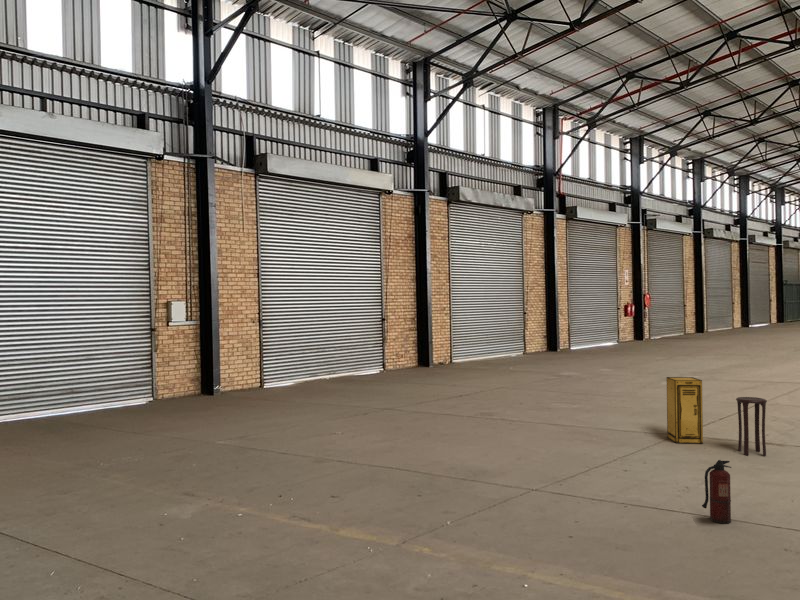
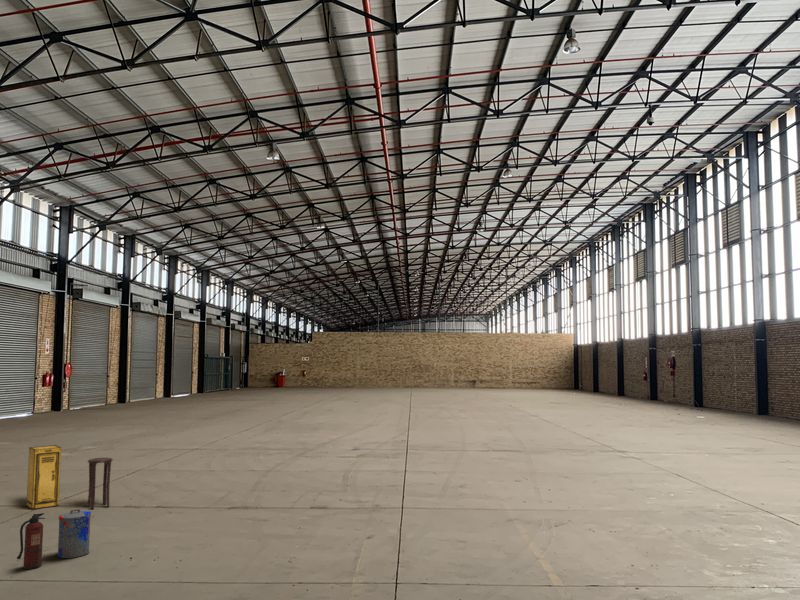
trash can: none [741,462,782,520] -> present [58,509,91,558]

